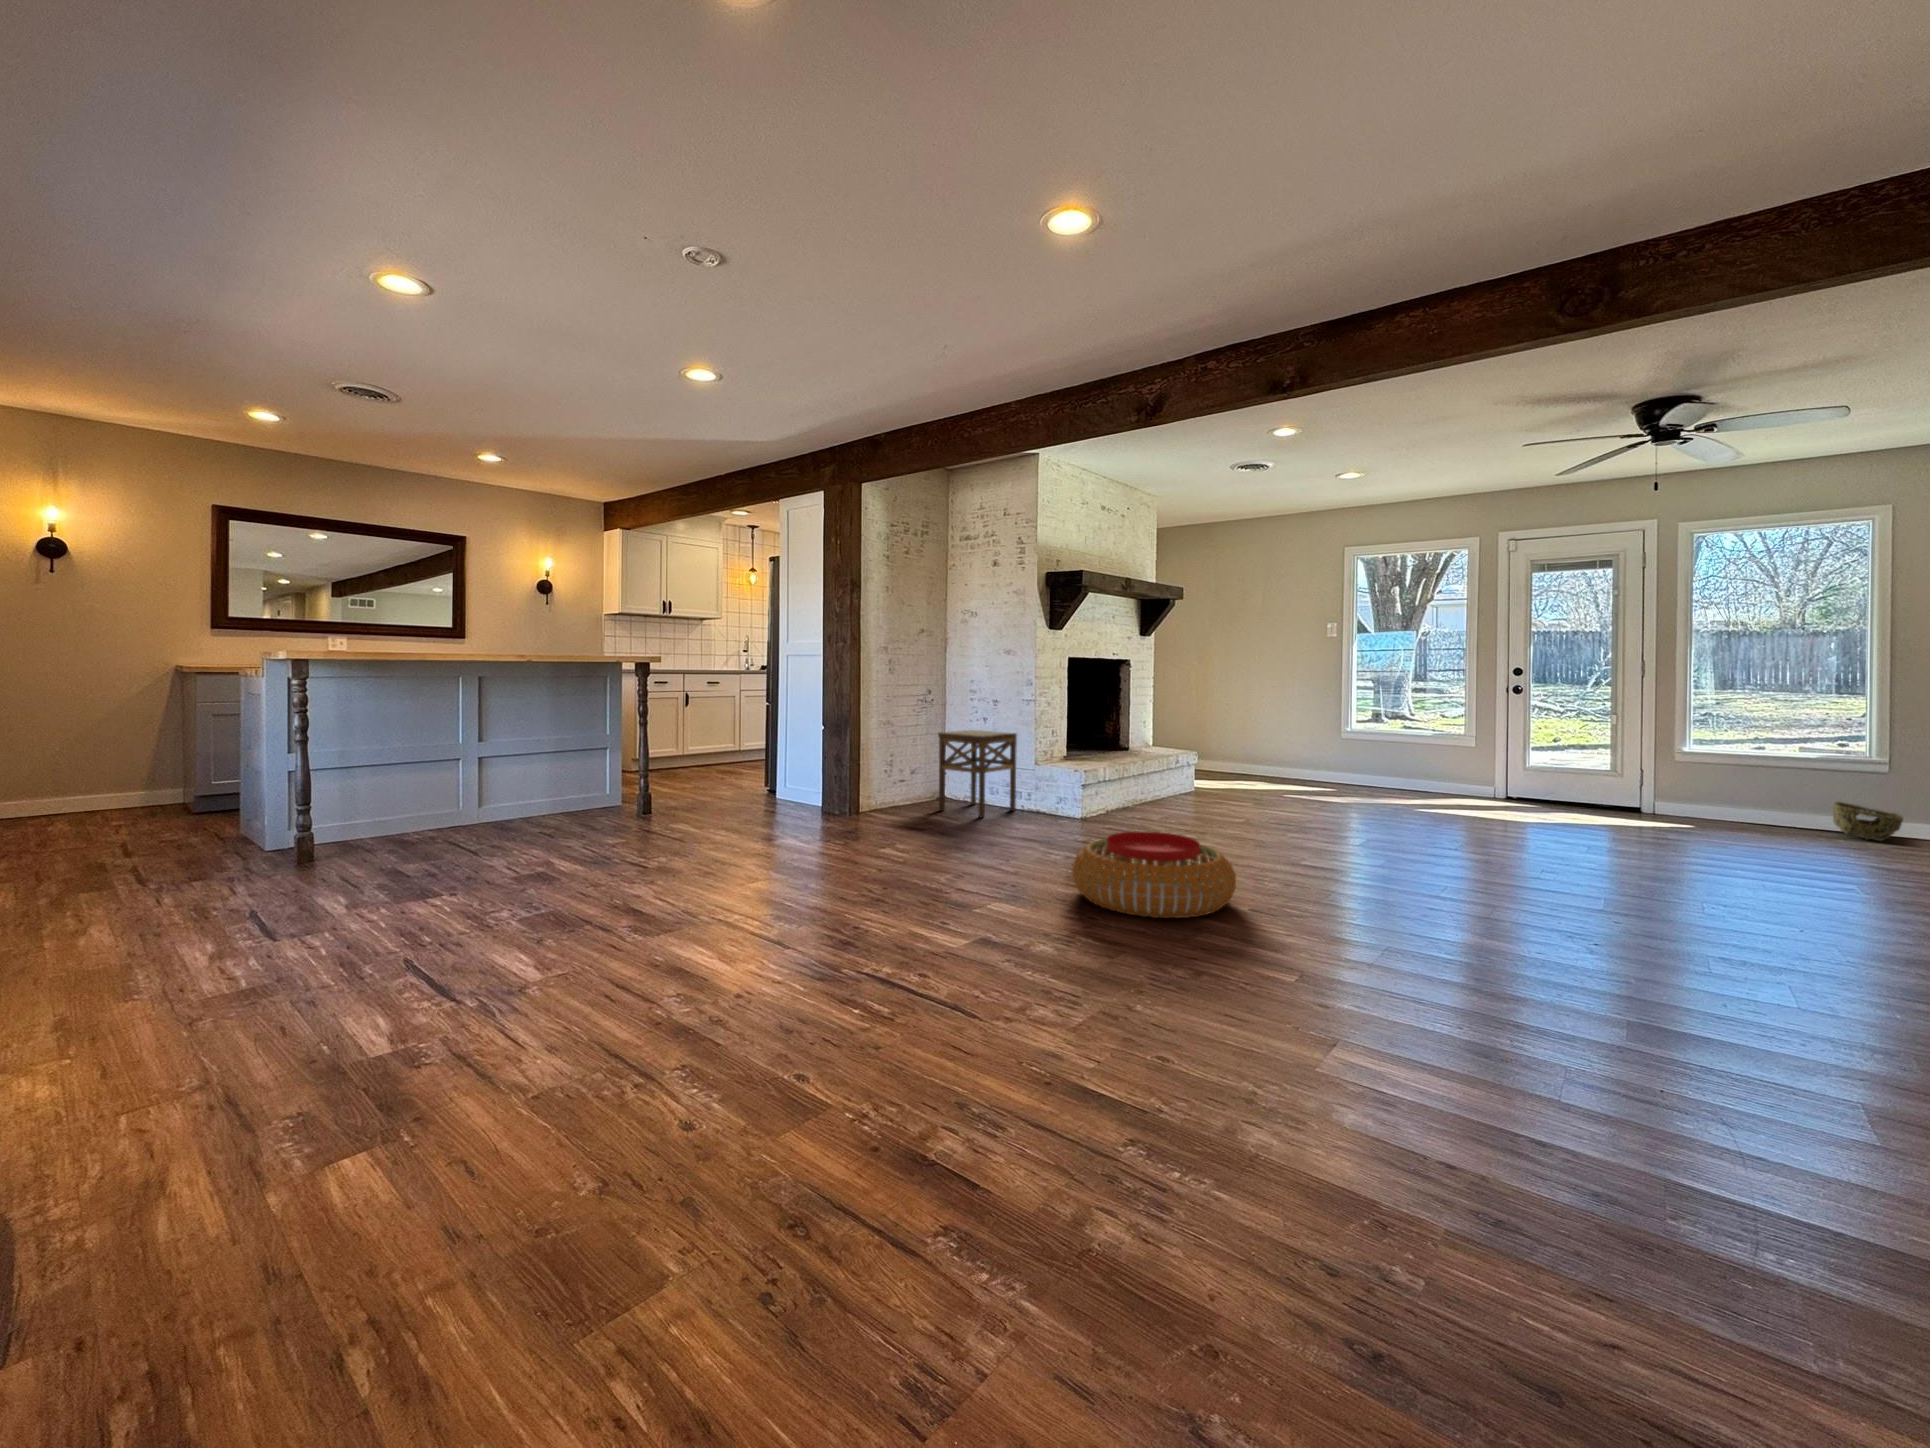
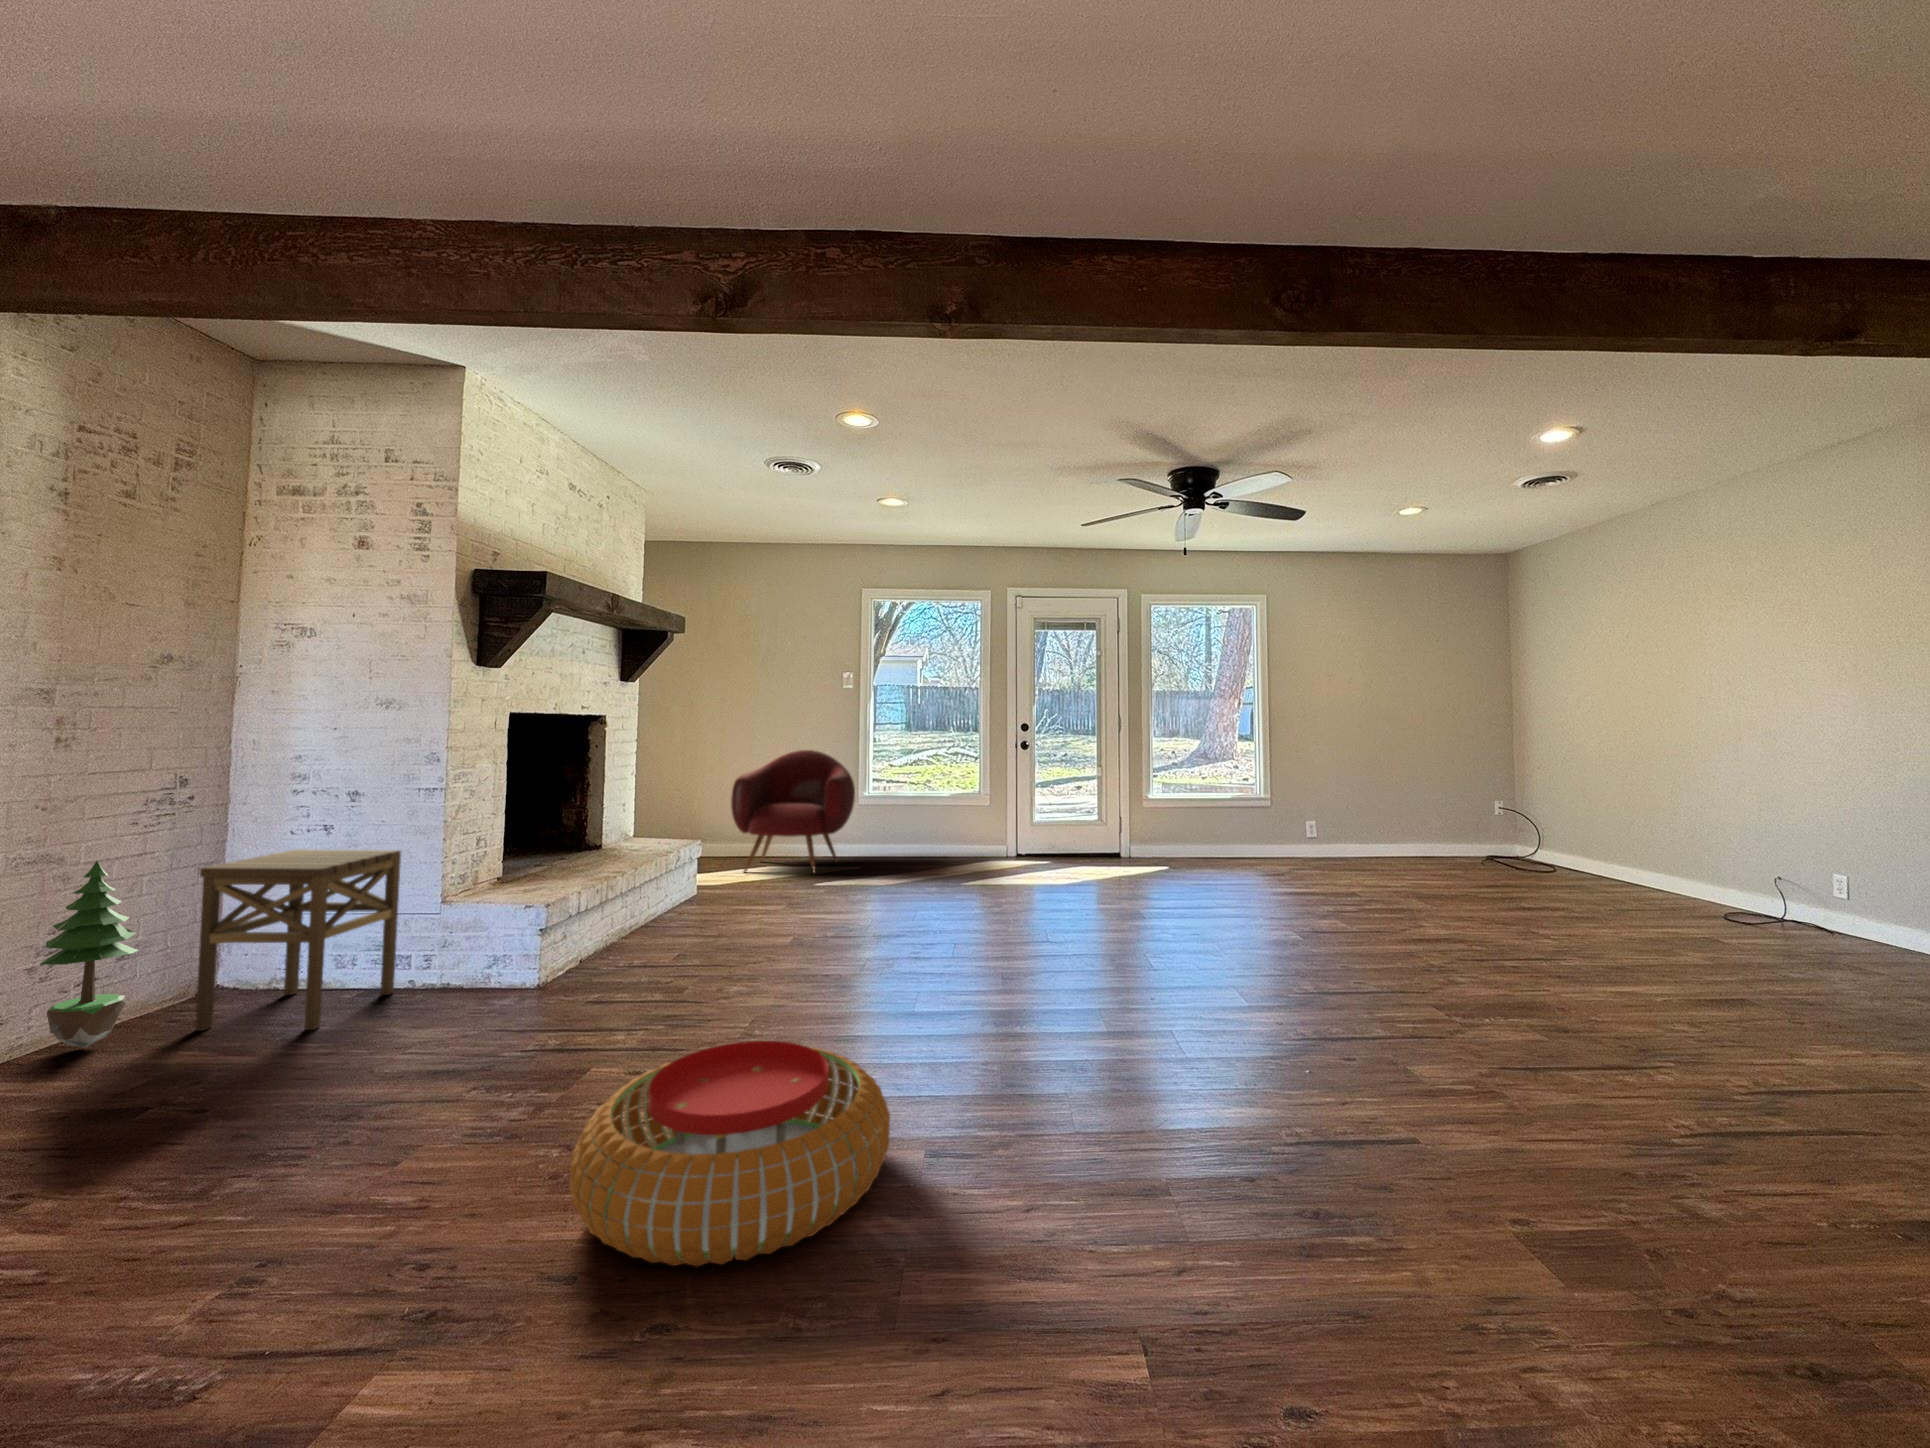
armchair: none [1226,691,1331,790] -> present [731,750,855,873]
potted tree: none [888,725,919,810] -> present [40,861,138,1048]
woven basket: present [1833,802,1903,841] -> none [1244,835,1290,866]

